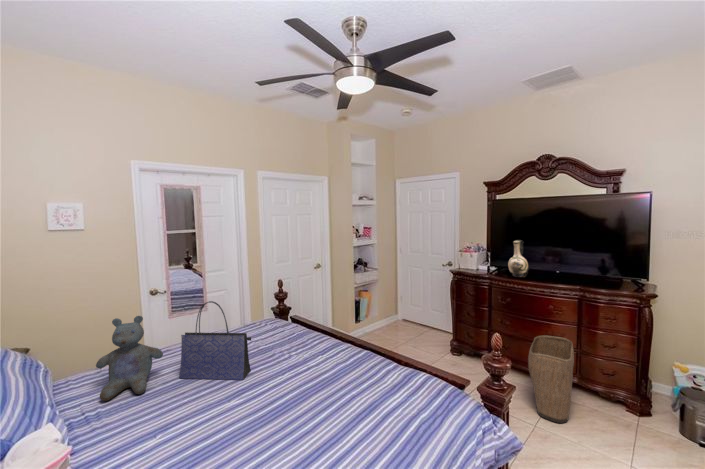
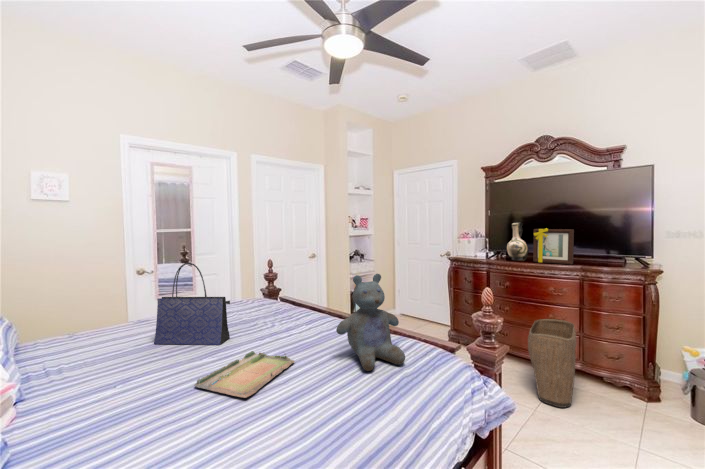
picture frame: none [534,248,573,284] -> present [533,228,574,264]
stuffed bear: present [96,316,163,401] -> present [336,274,405,371]
tray: none [228,389,318,449] -> present [194,351,295,398]

